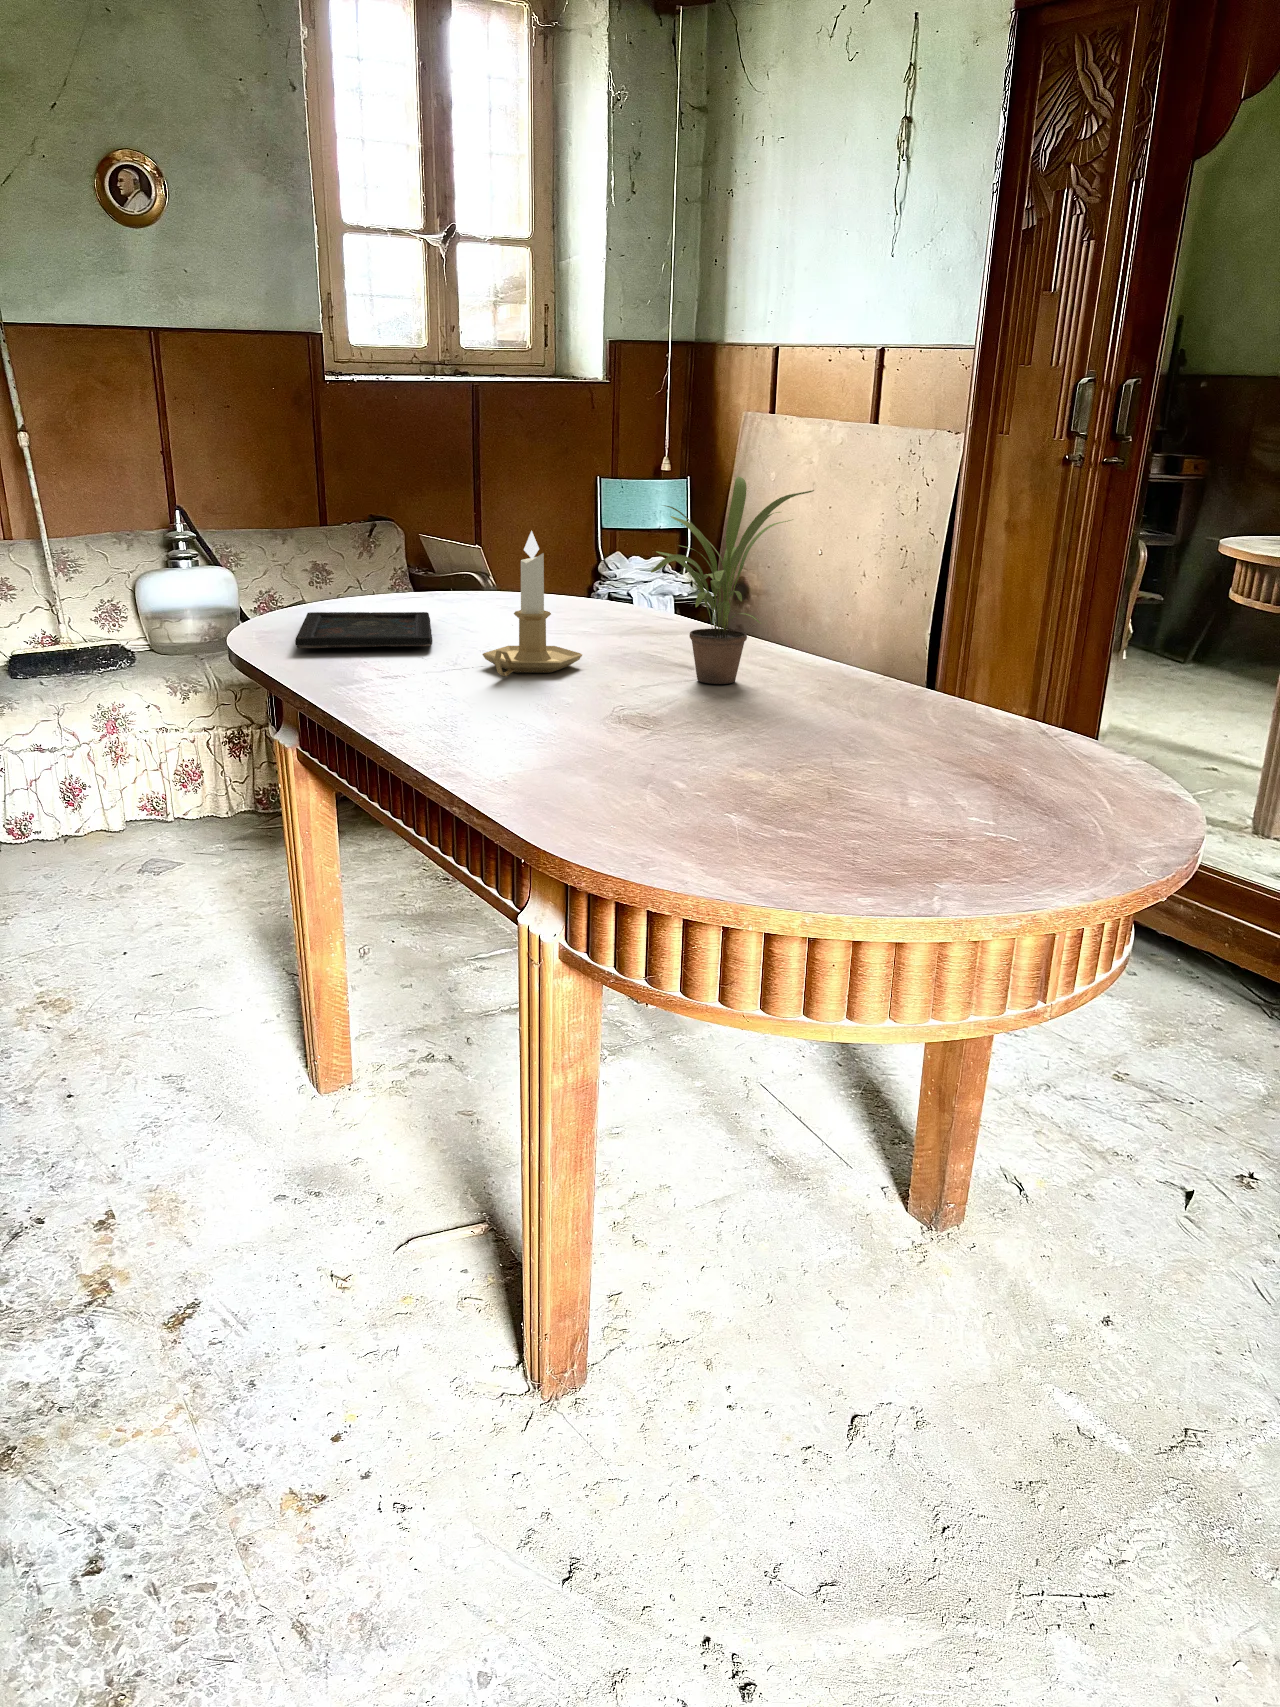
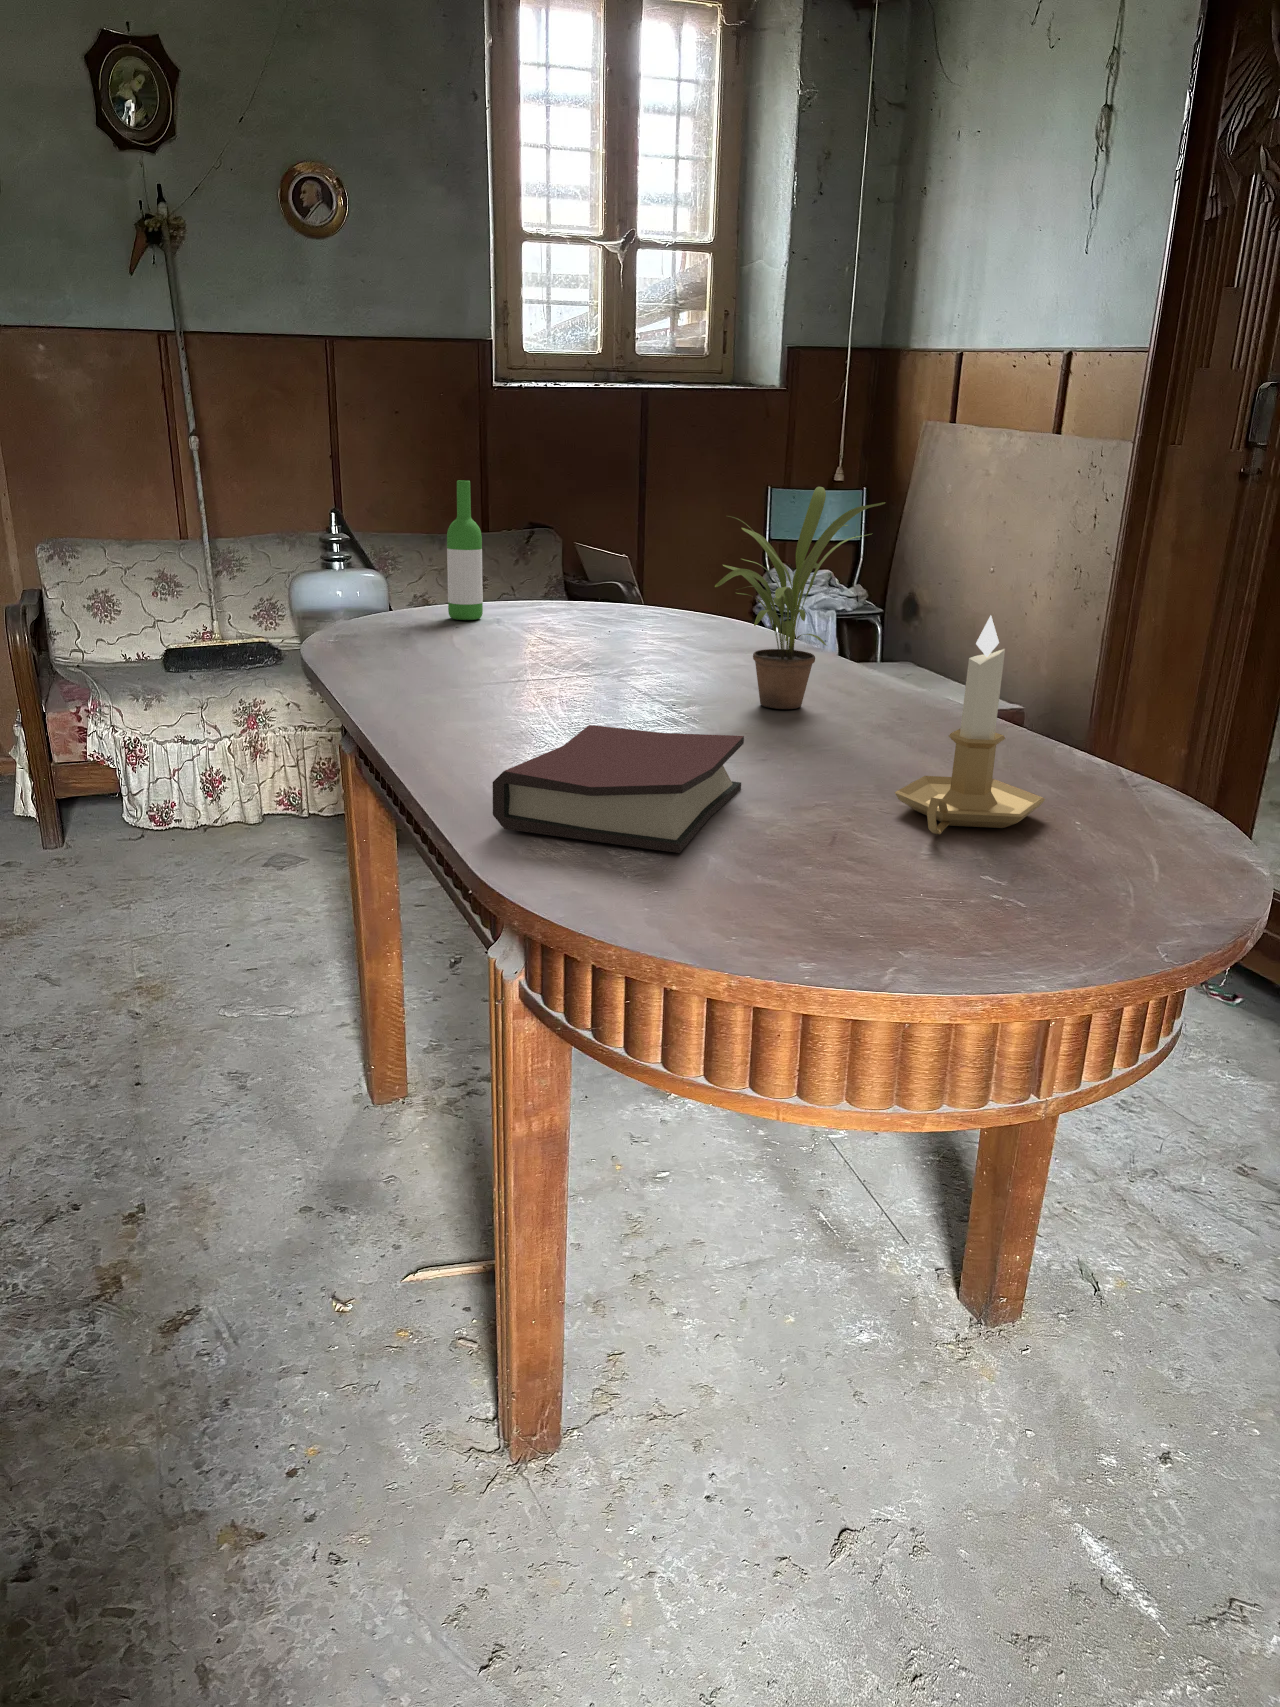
wine bottle: none [350,475,387,612] -> present [447,480,483,620]
candlestick: present [482,531,582,676] -> present [895,615,1045,835]
tray: present [295,612,432,648] -> none [364,618,518,657]
hardback book: none [521,704,726,816] -> present [493,725,744,853]

